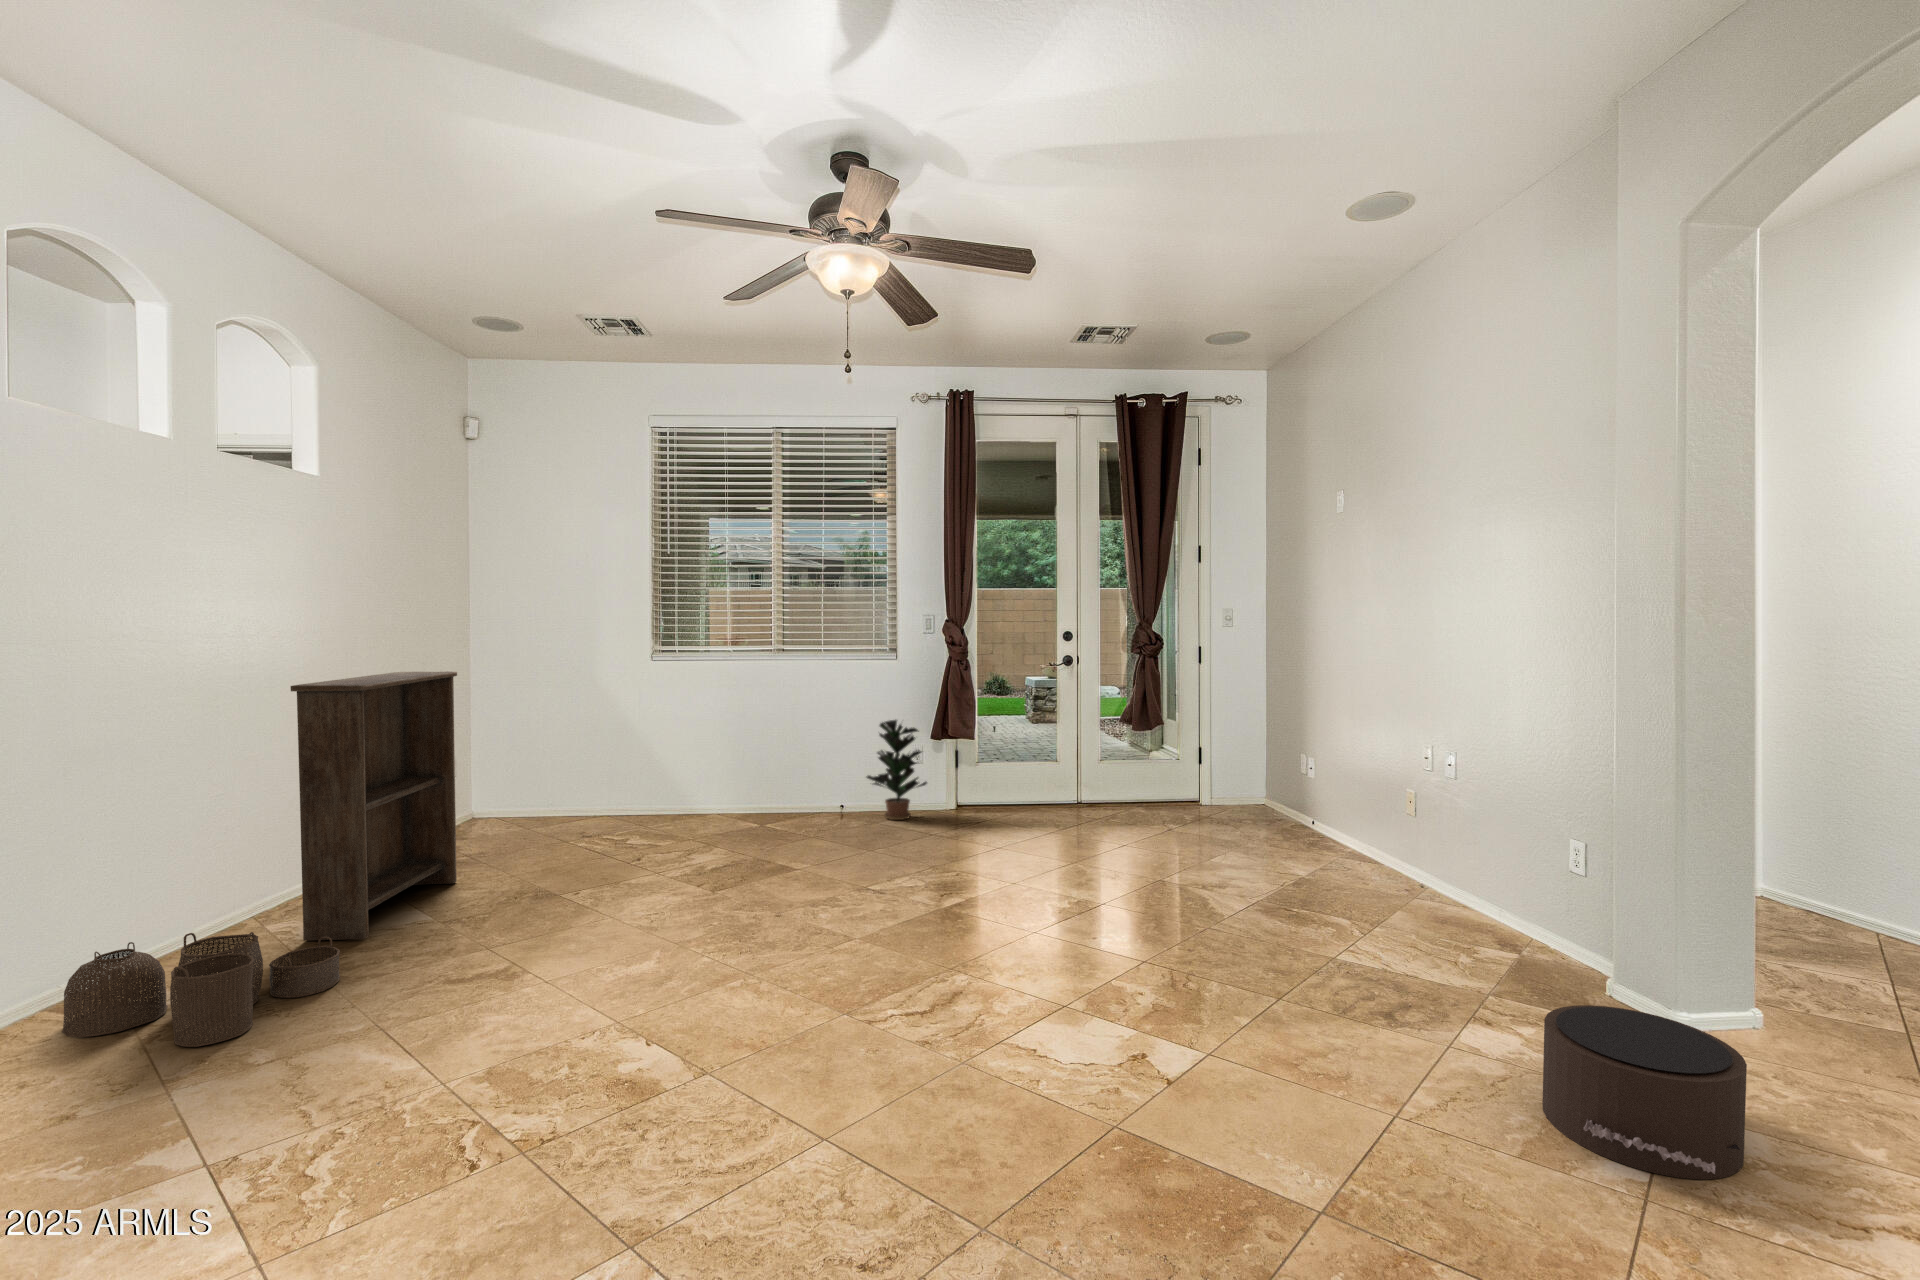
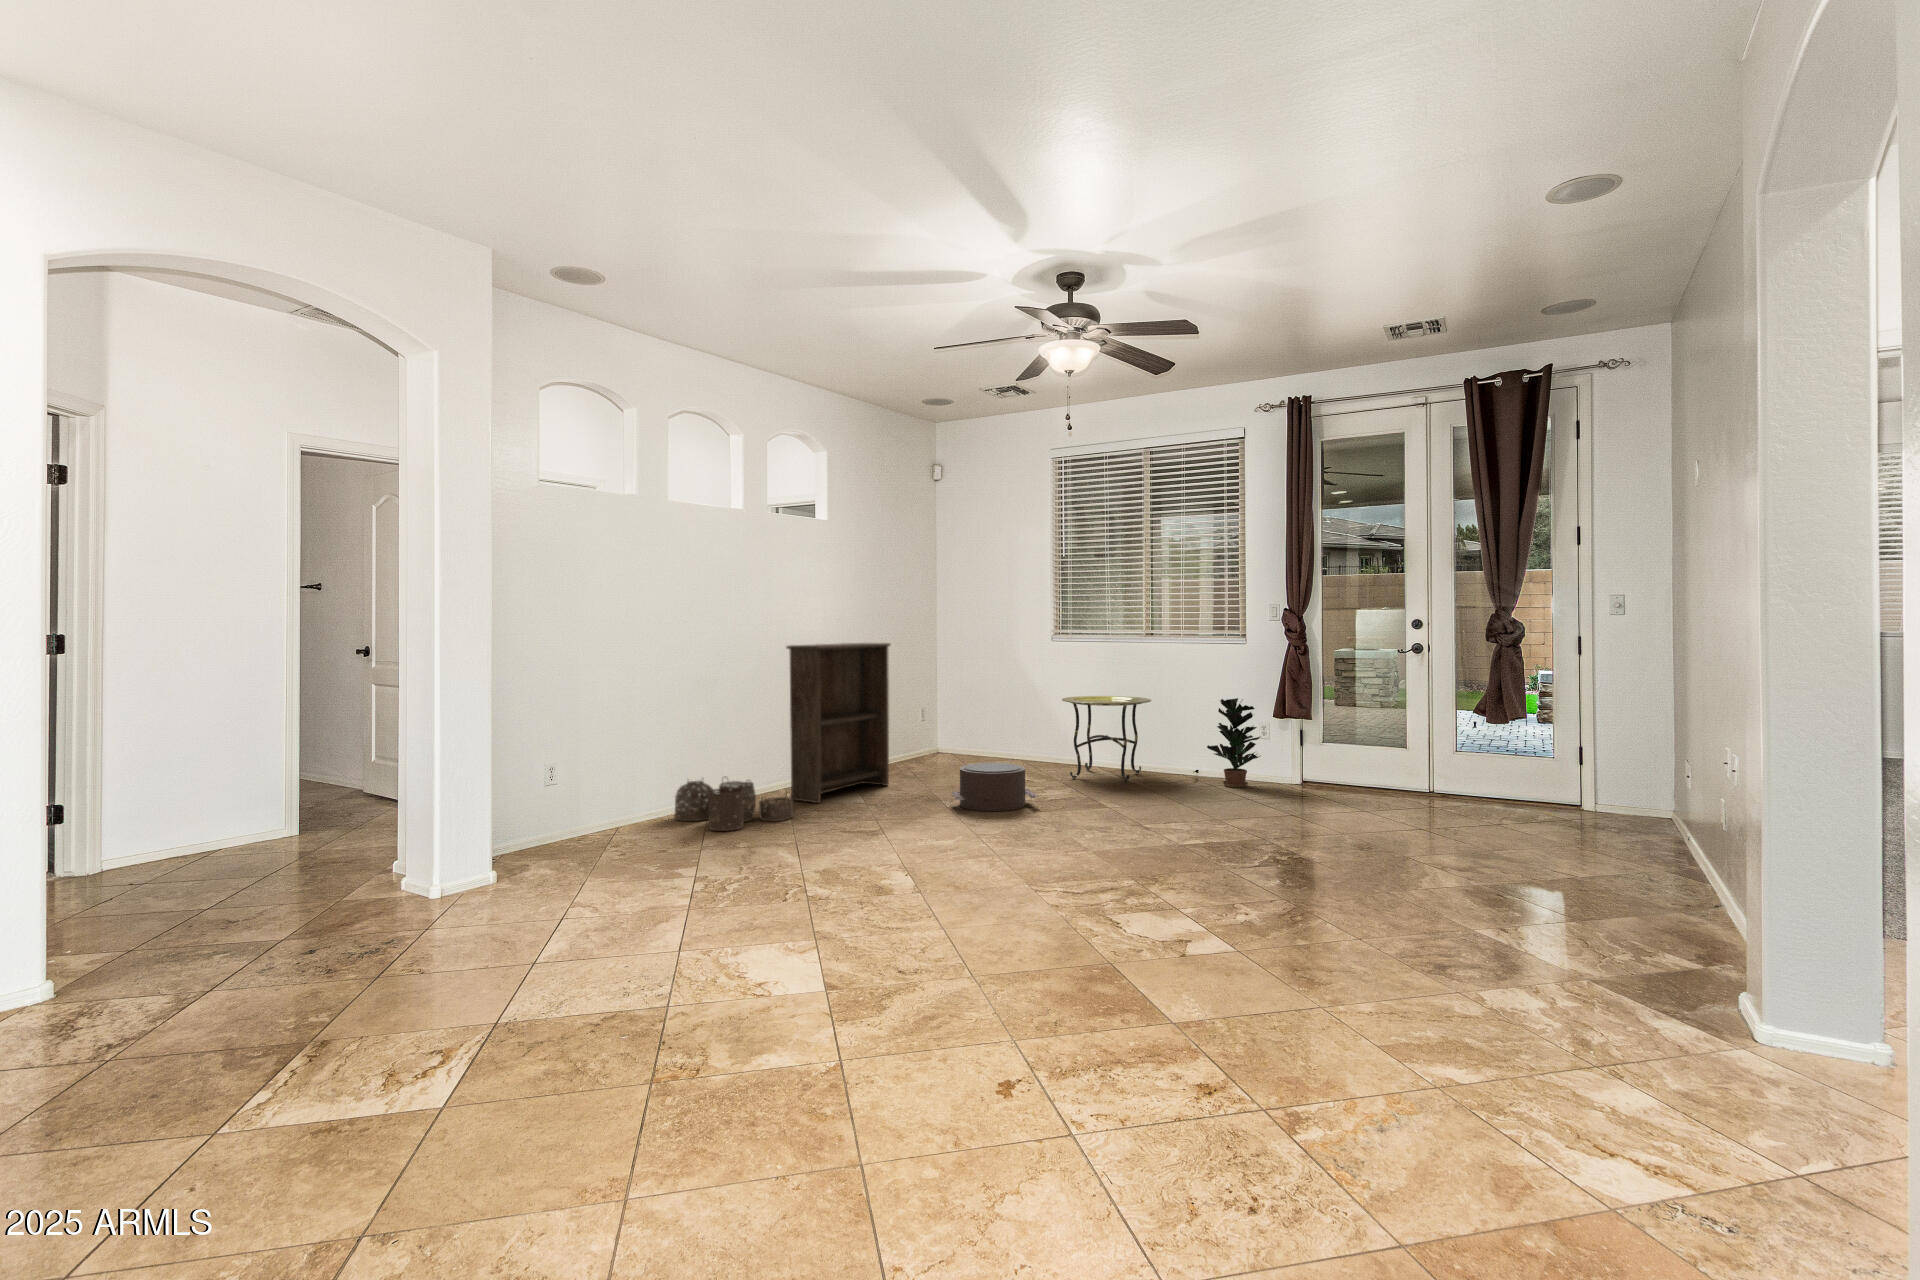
side table: none [687,723,799,832] -> present [1062,696,1151,782]
pouf: present [1542,1005,1747,1179] -> present [952,763,1038,811]

